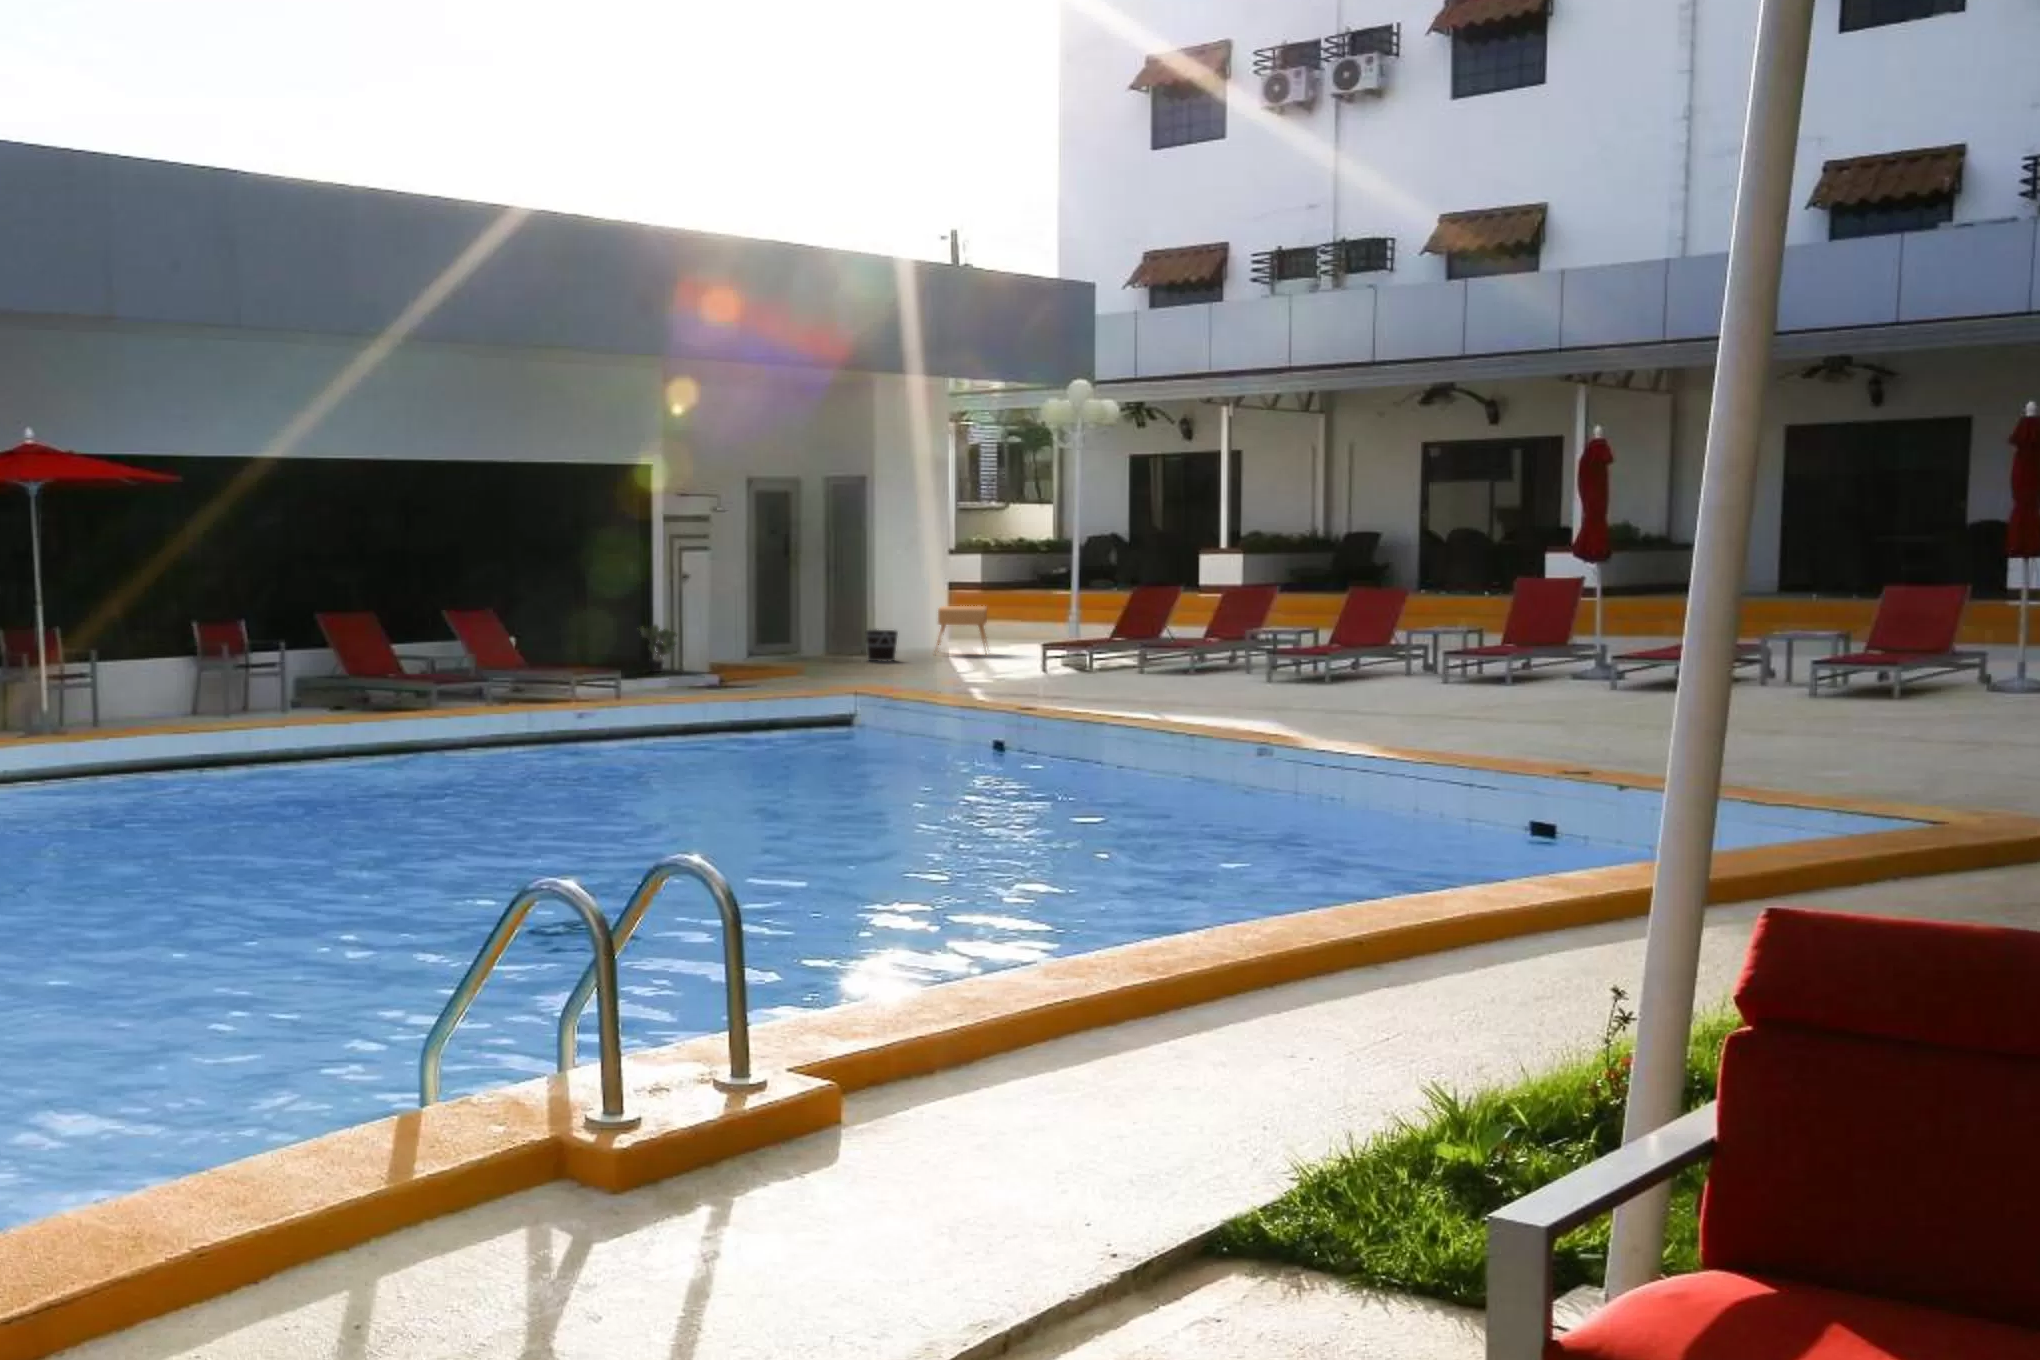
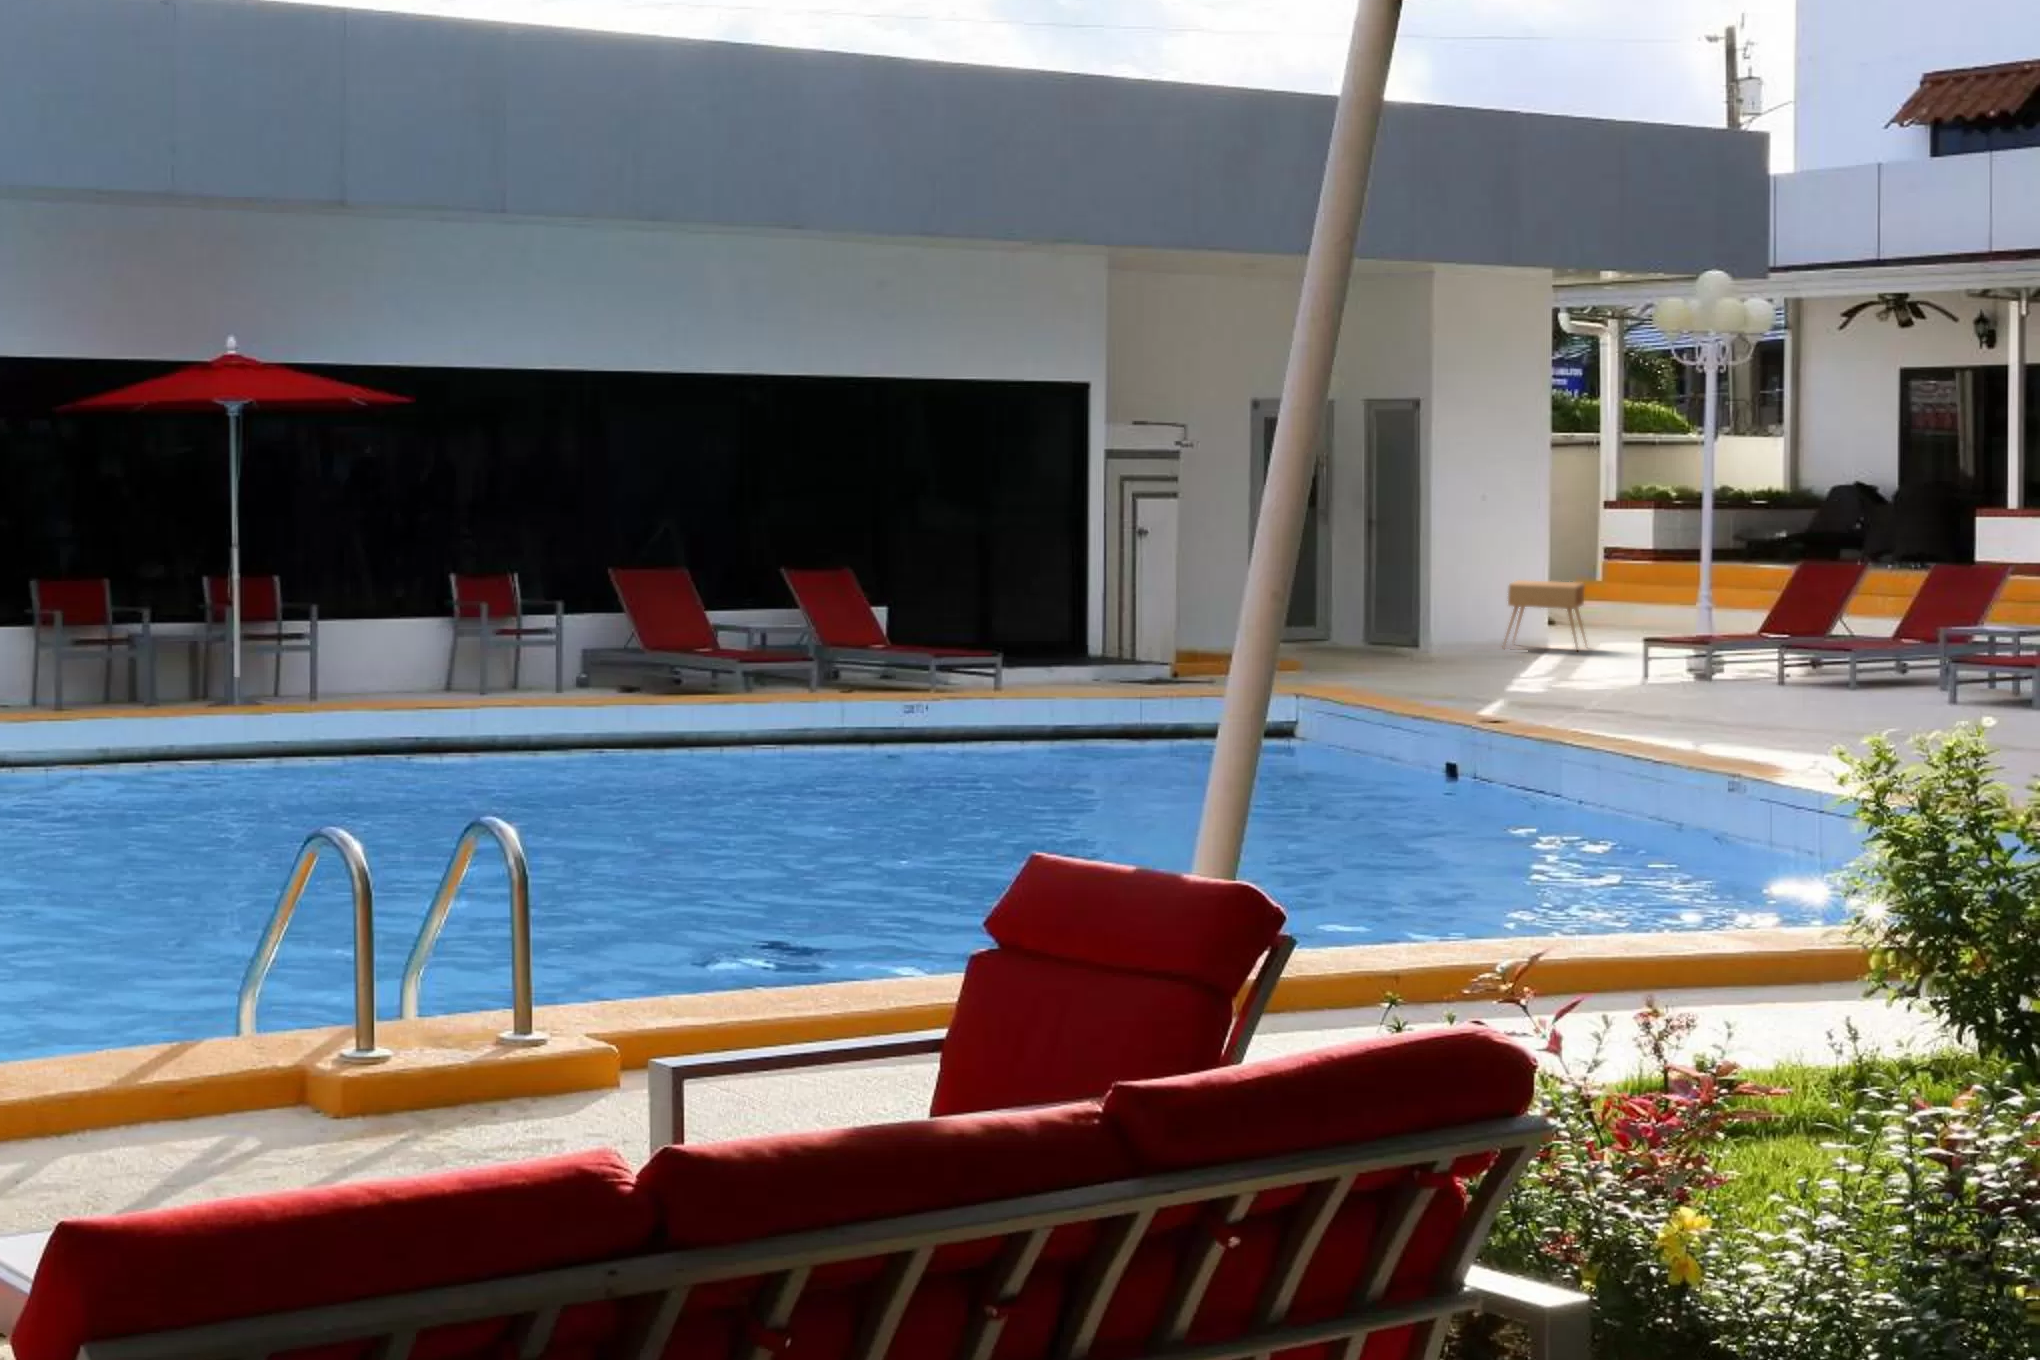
potted plant: present [639,625,677,672] -> none [1062,593,1119,657]
bucket: present [866,629,898,661] -> none [1395,608,1443,654]

